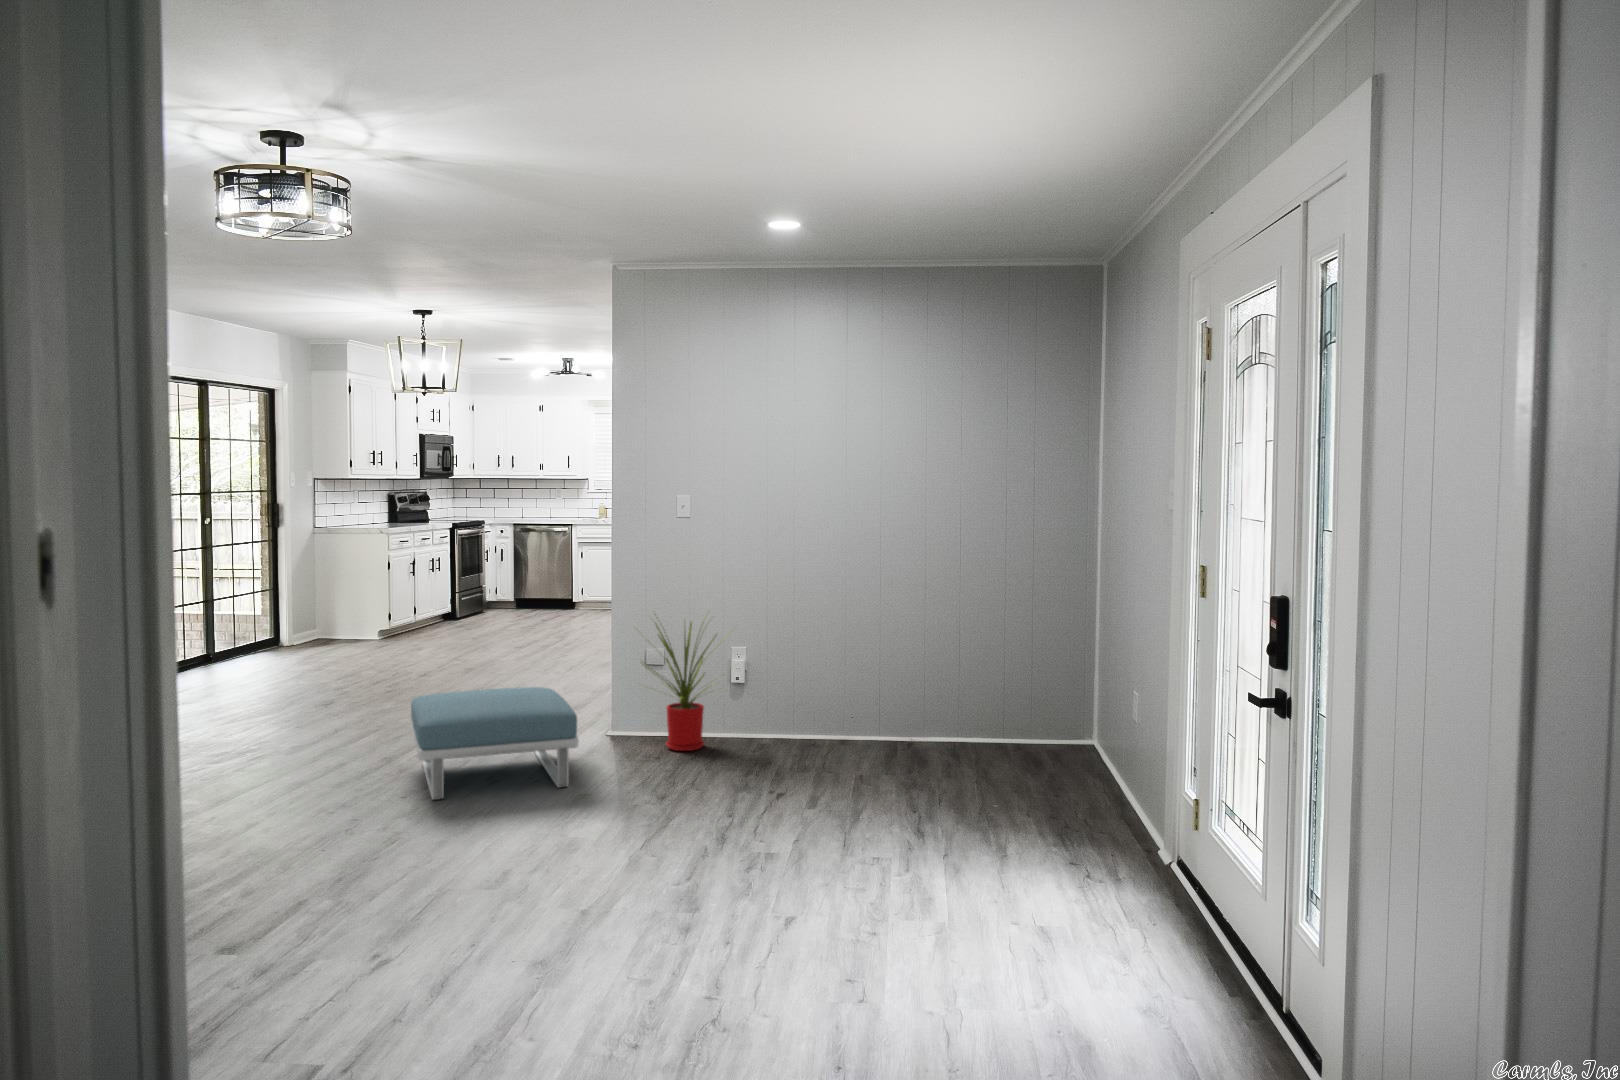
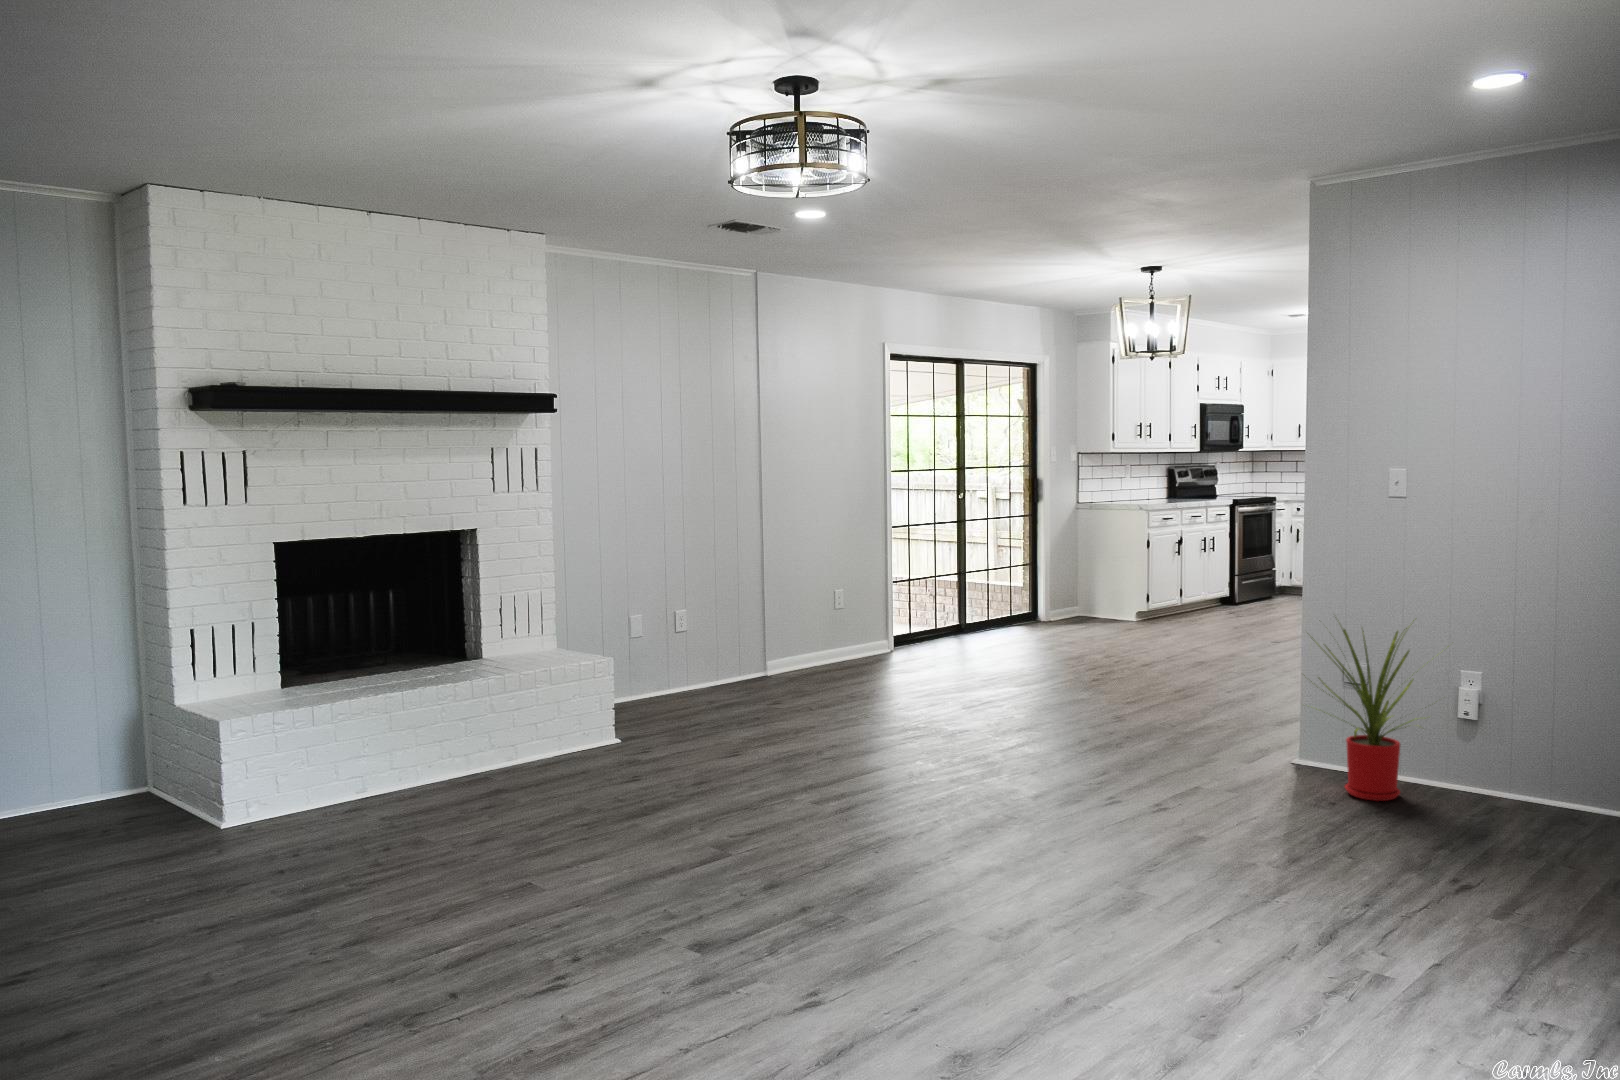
footstool: present [411,687,579,800] -> none [1011,687,1201,817]

